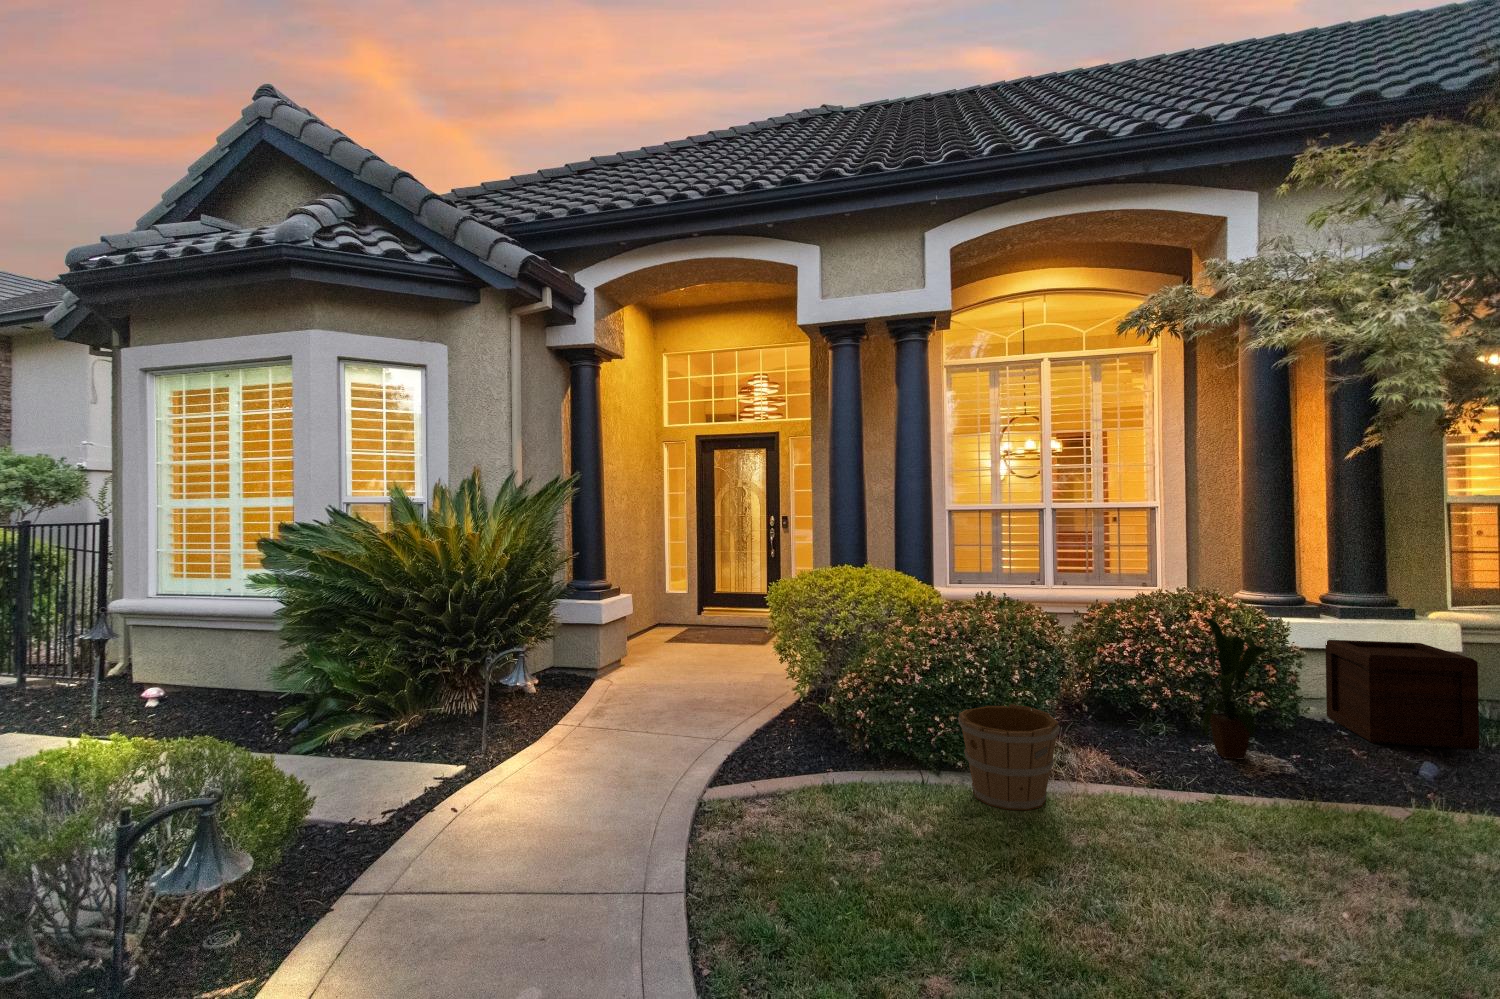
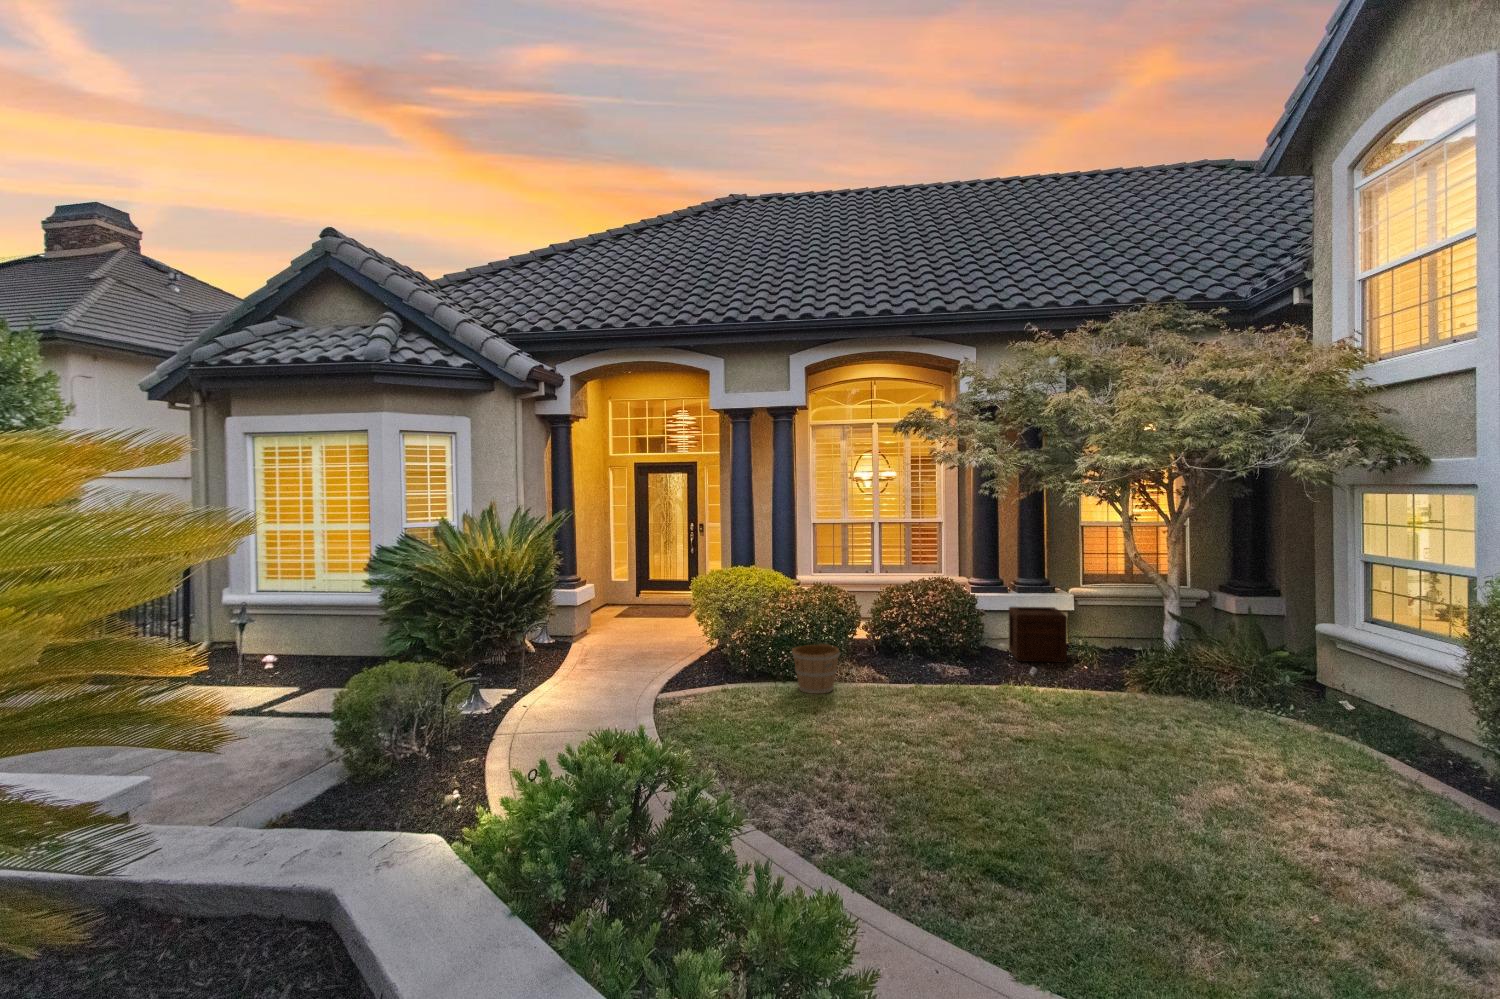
house plant: present [1184,618,1290,759] -> none [920,597,969,671]

